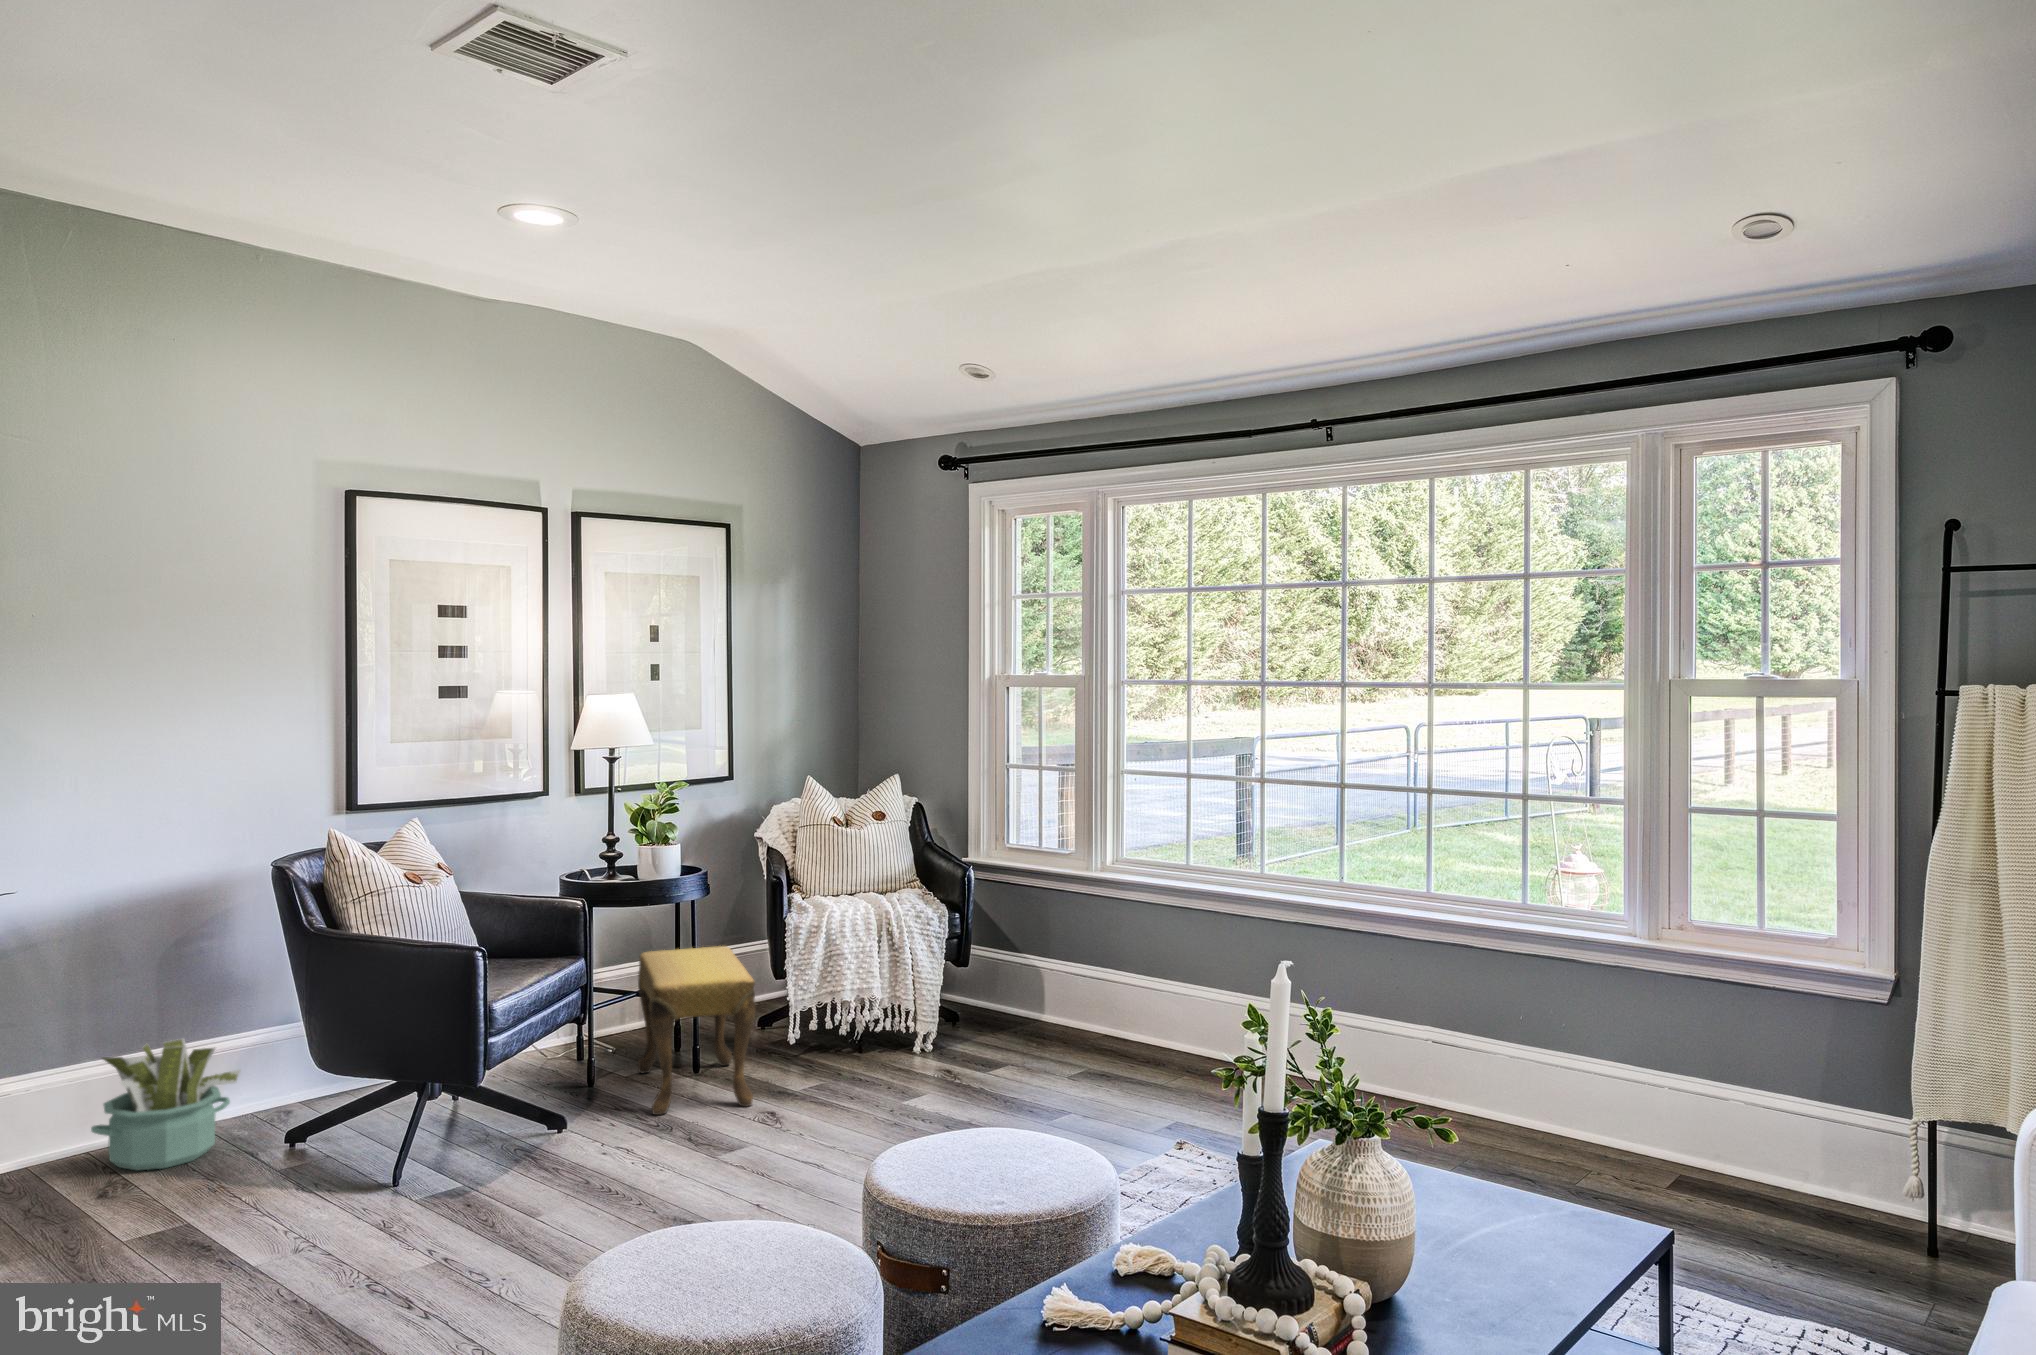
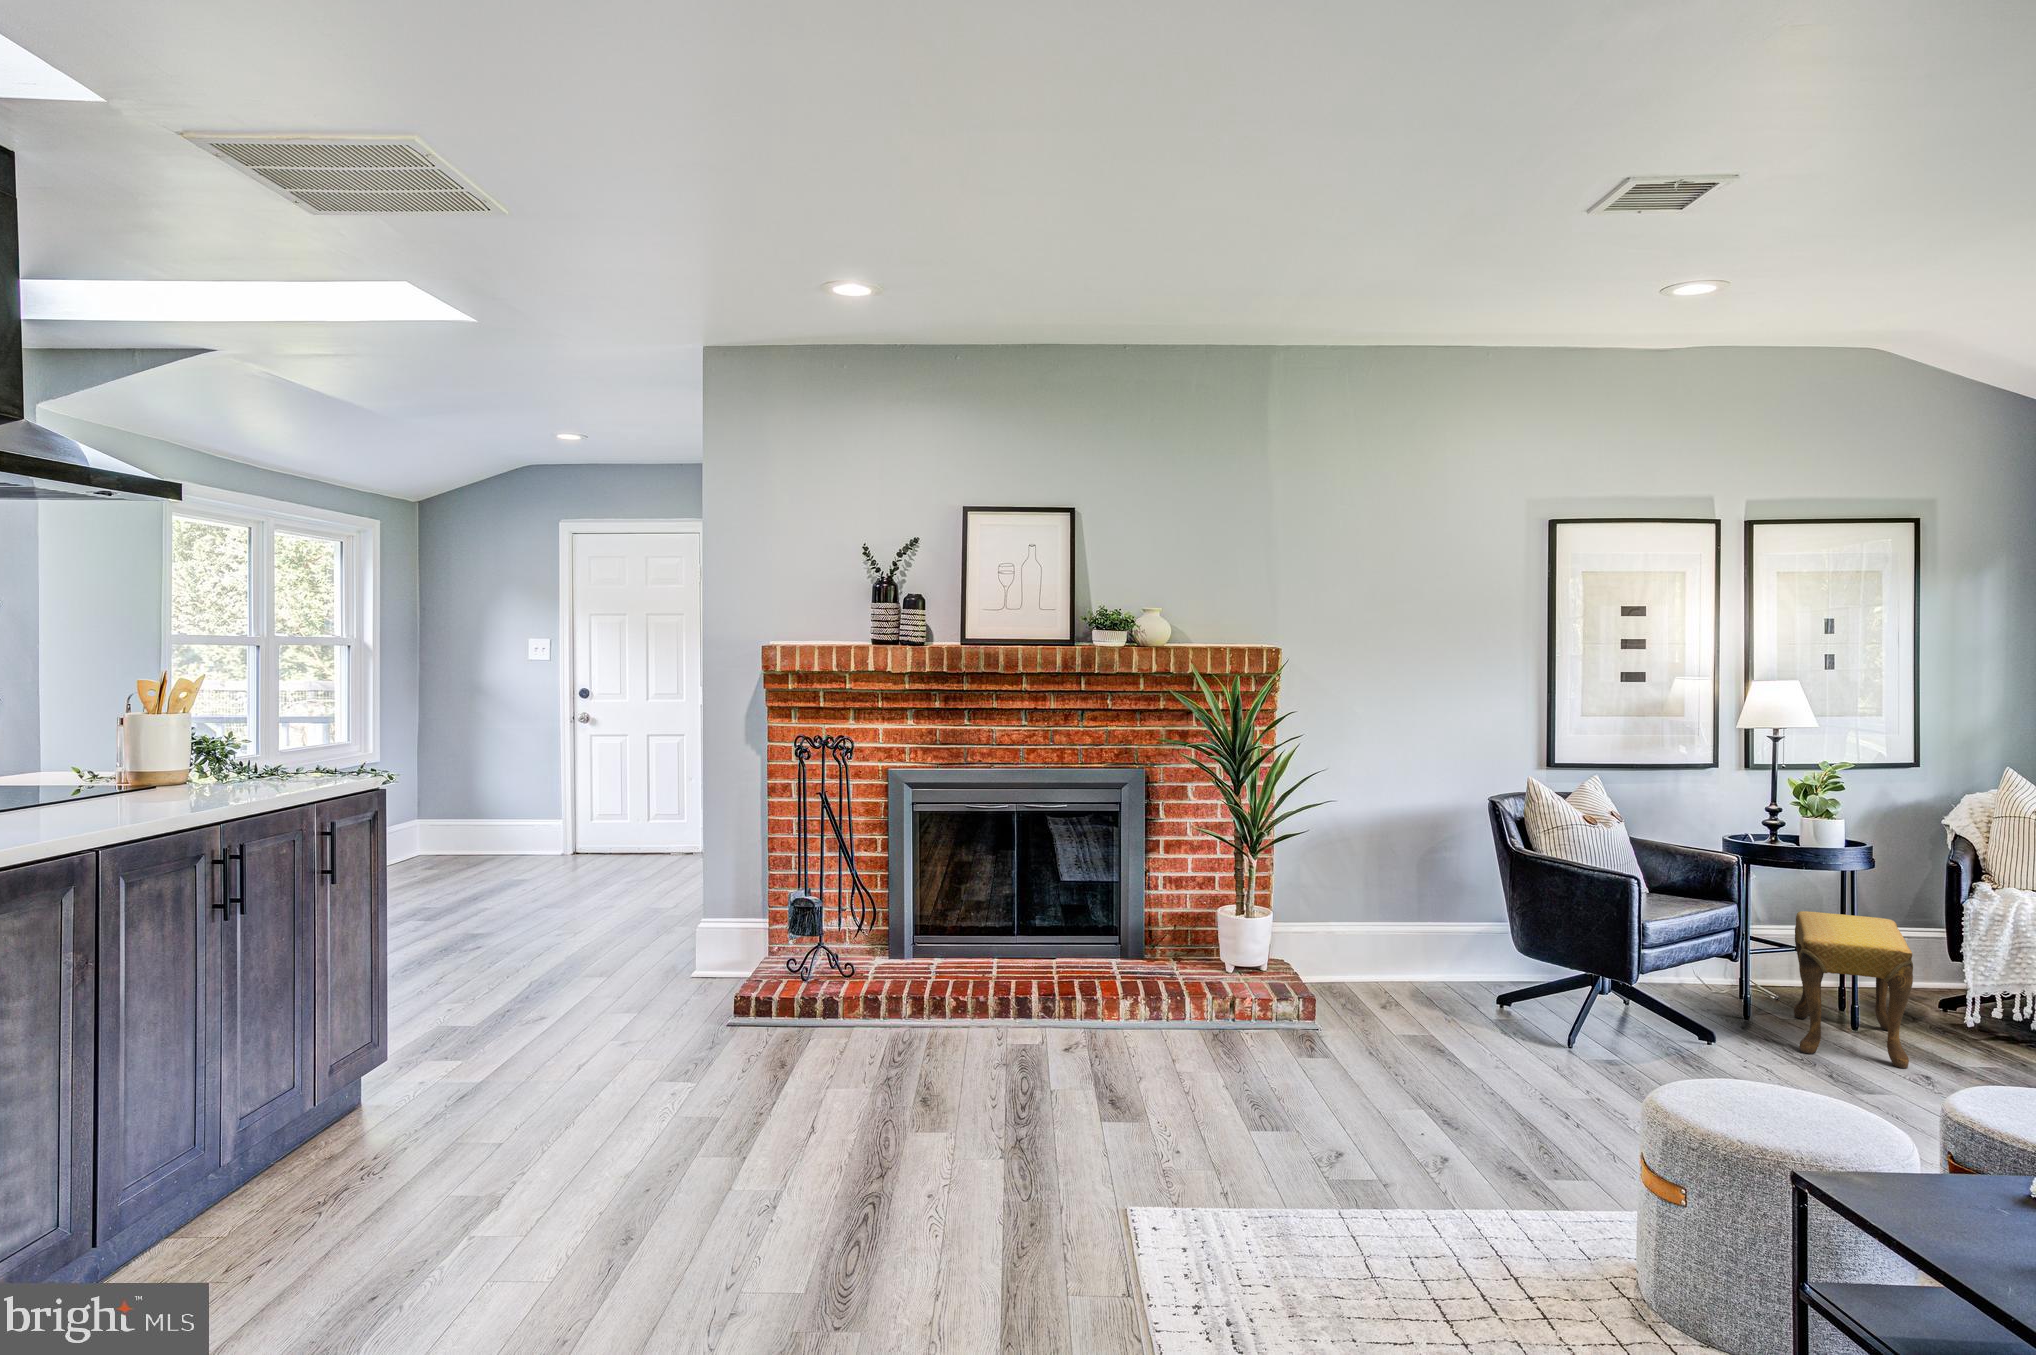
decorative plant: present [91,1039,241,1171] -> none [1376,911,1468,996]

